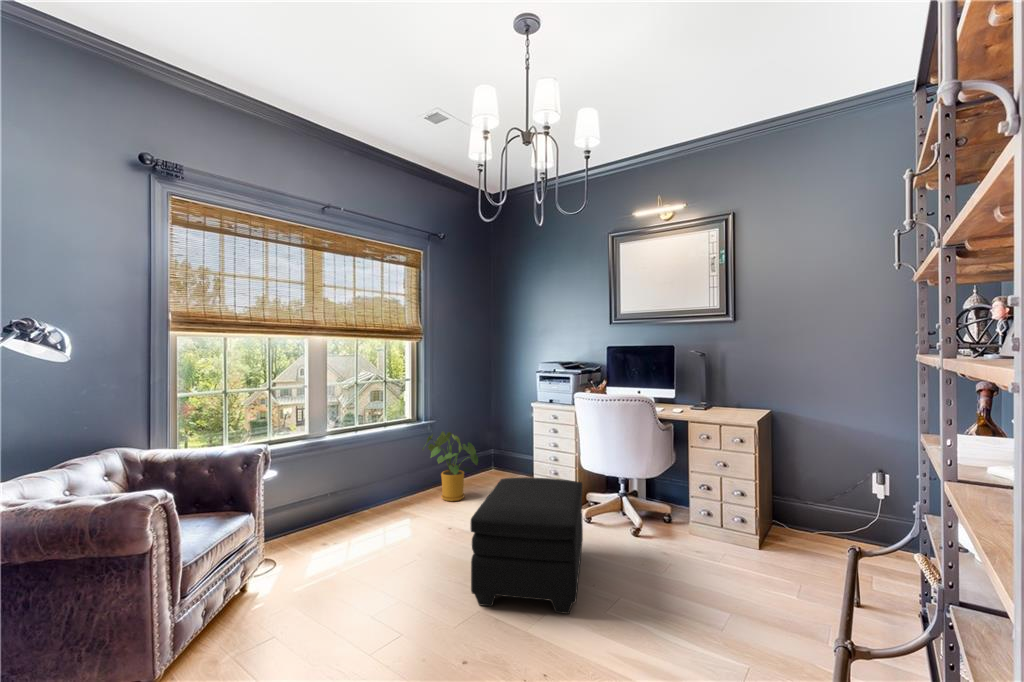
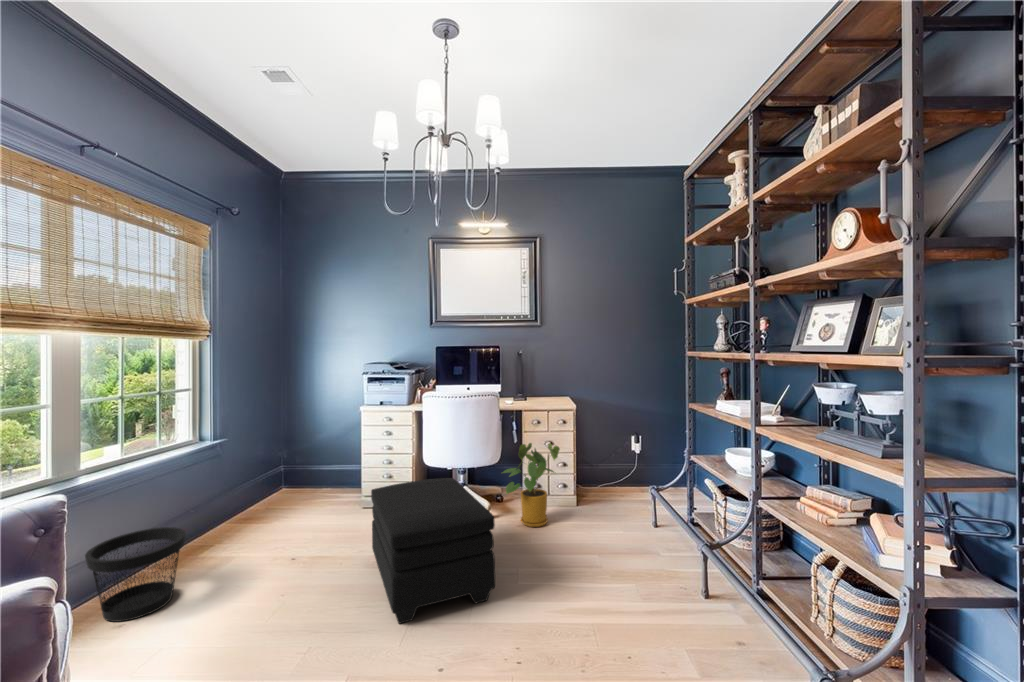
house plant: present [423,432,478,501] -> present [503,443,560,527]
wastebasket: none [311,479,371,541] -> present [85,527,186,622]

